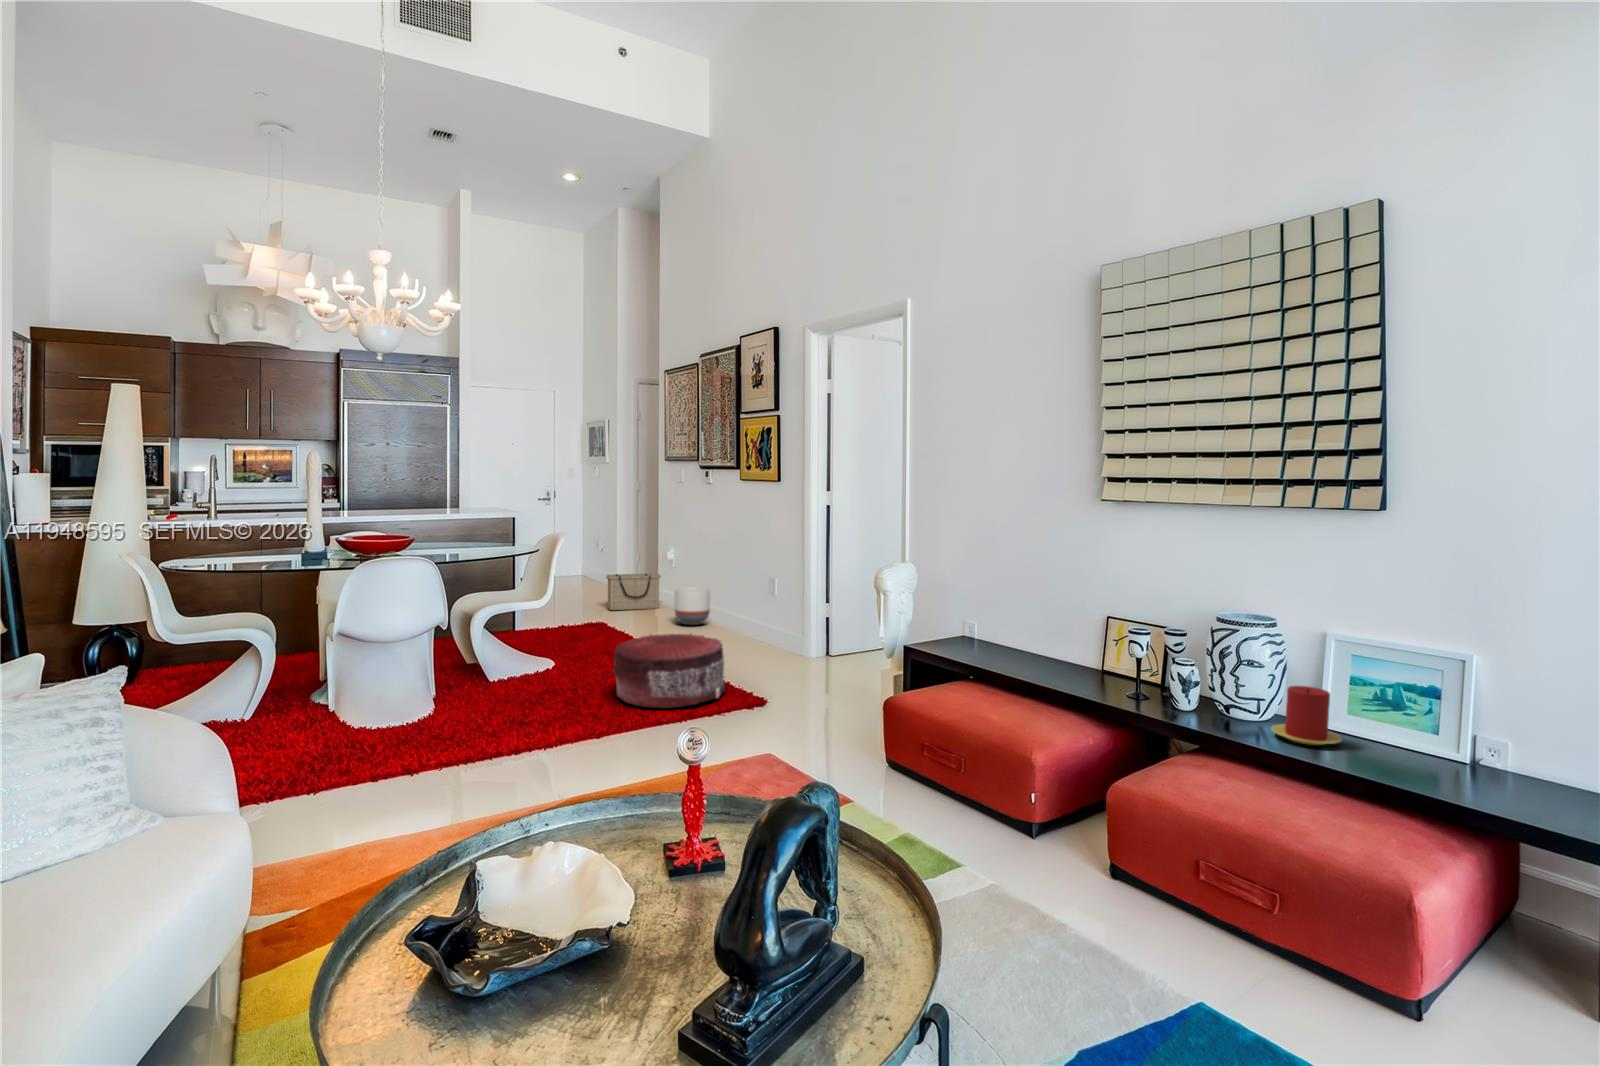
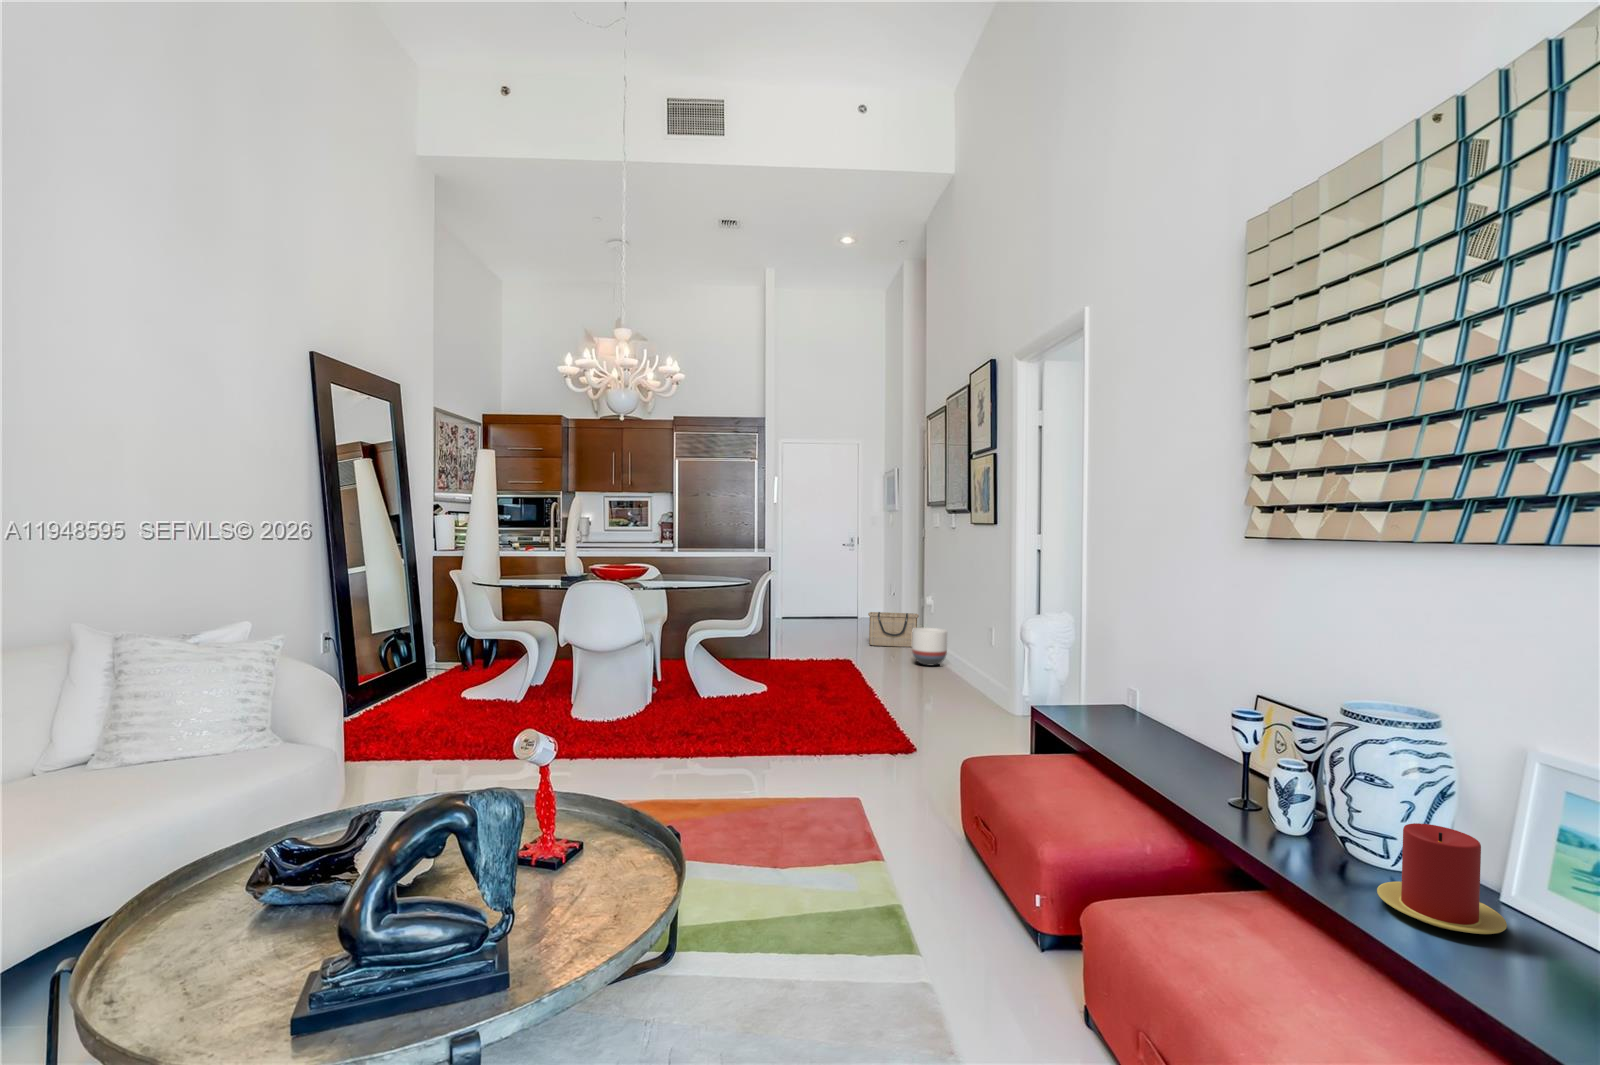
pouf: present [614,634,726,708] -> none [781,666,890,739]

